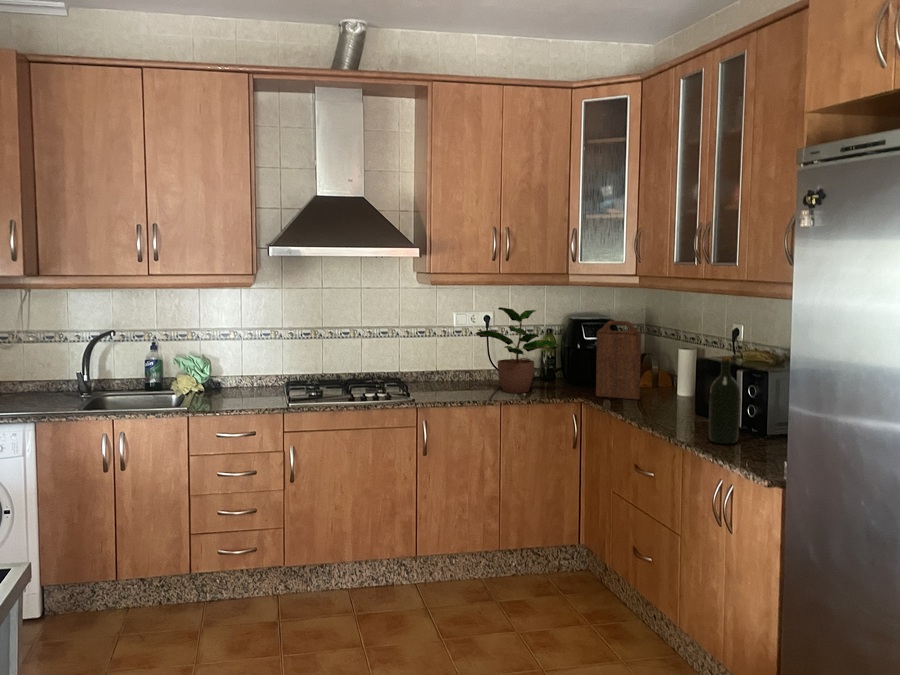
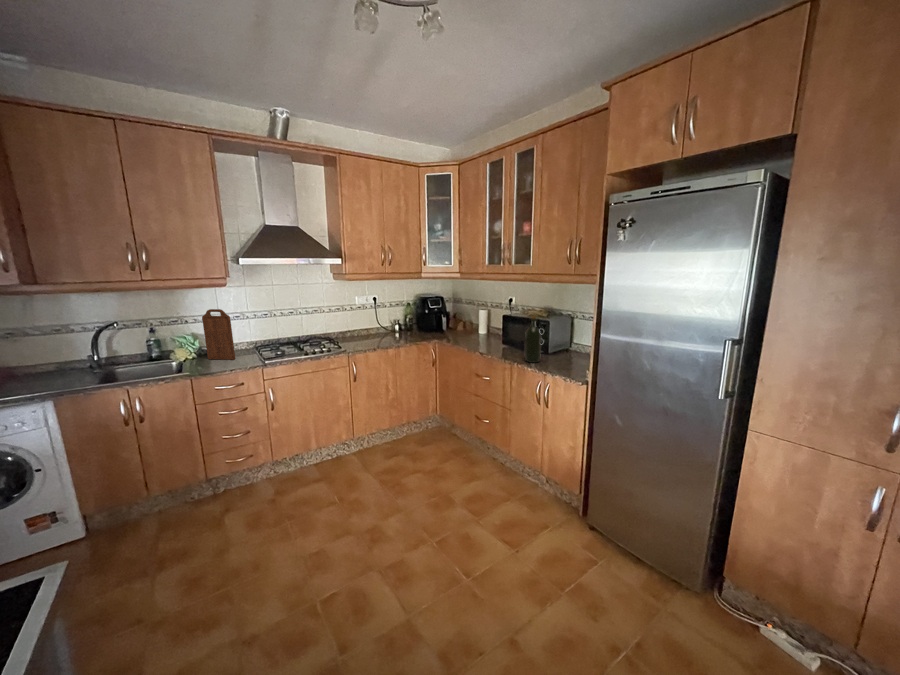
potted plant: present [475,307,559,393] -> none [373,293,420,340]
cutting board: present [596,321,641,400] -> present [202,309,235,360]

